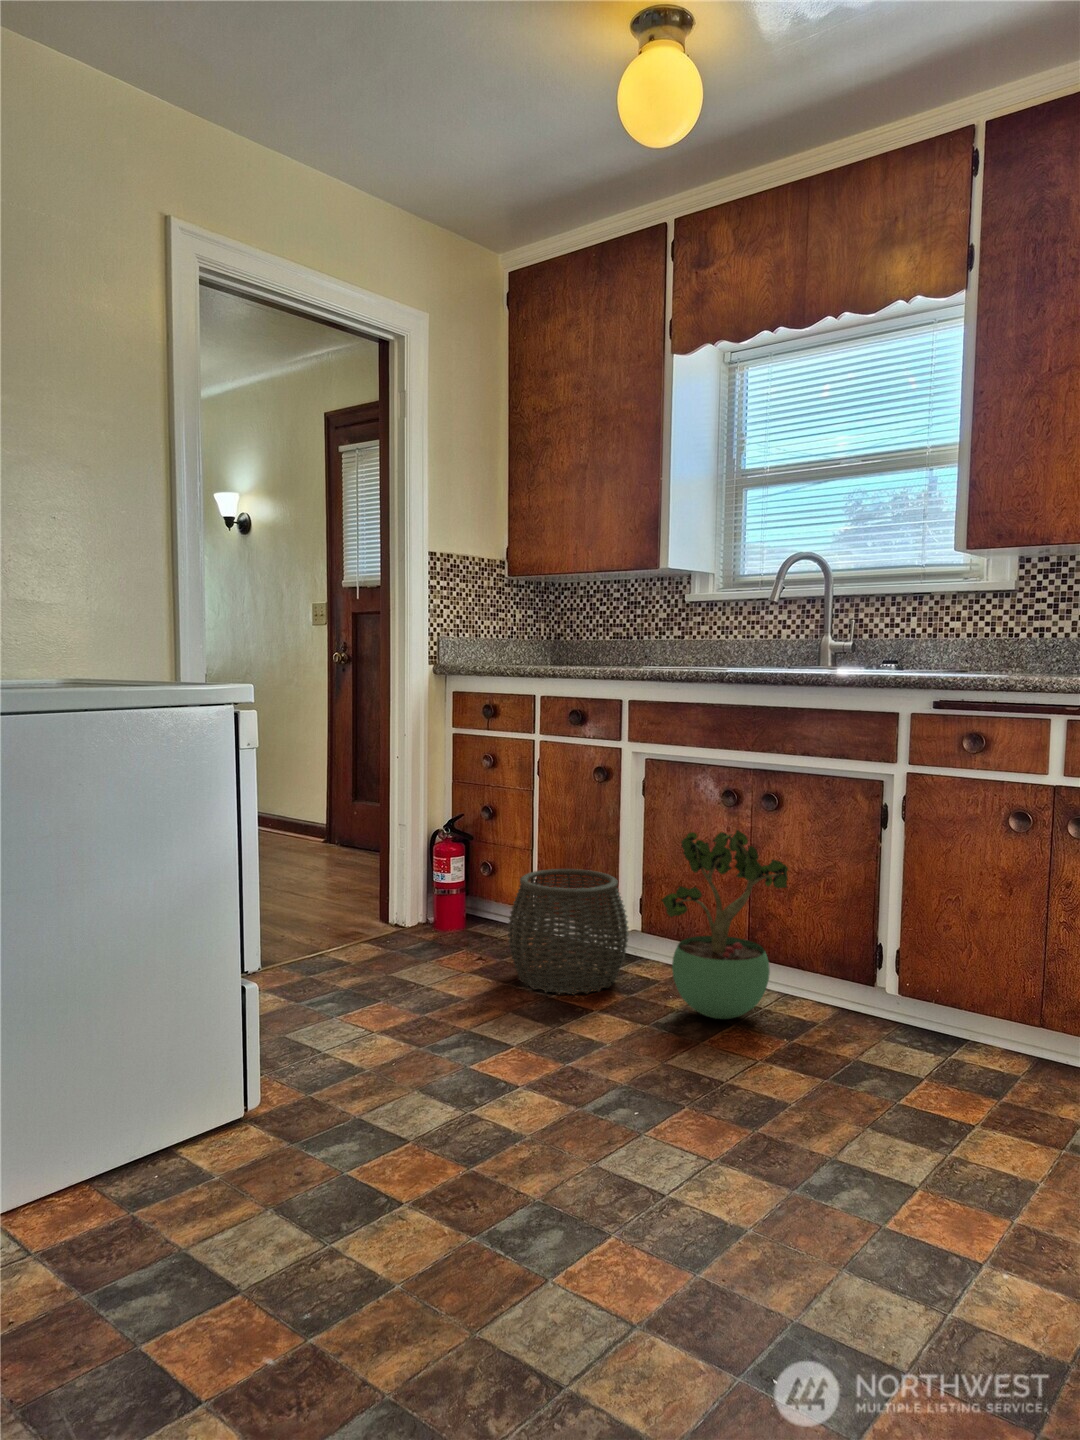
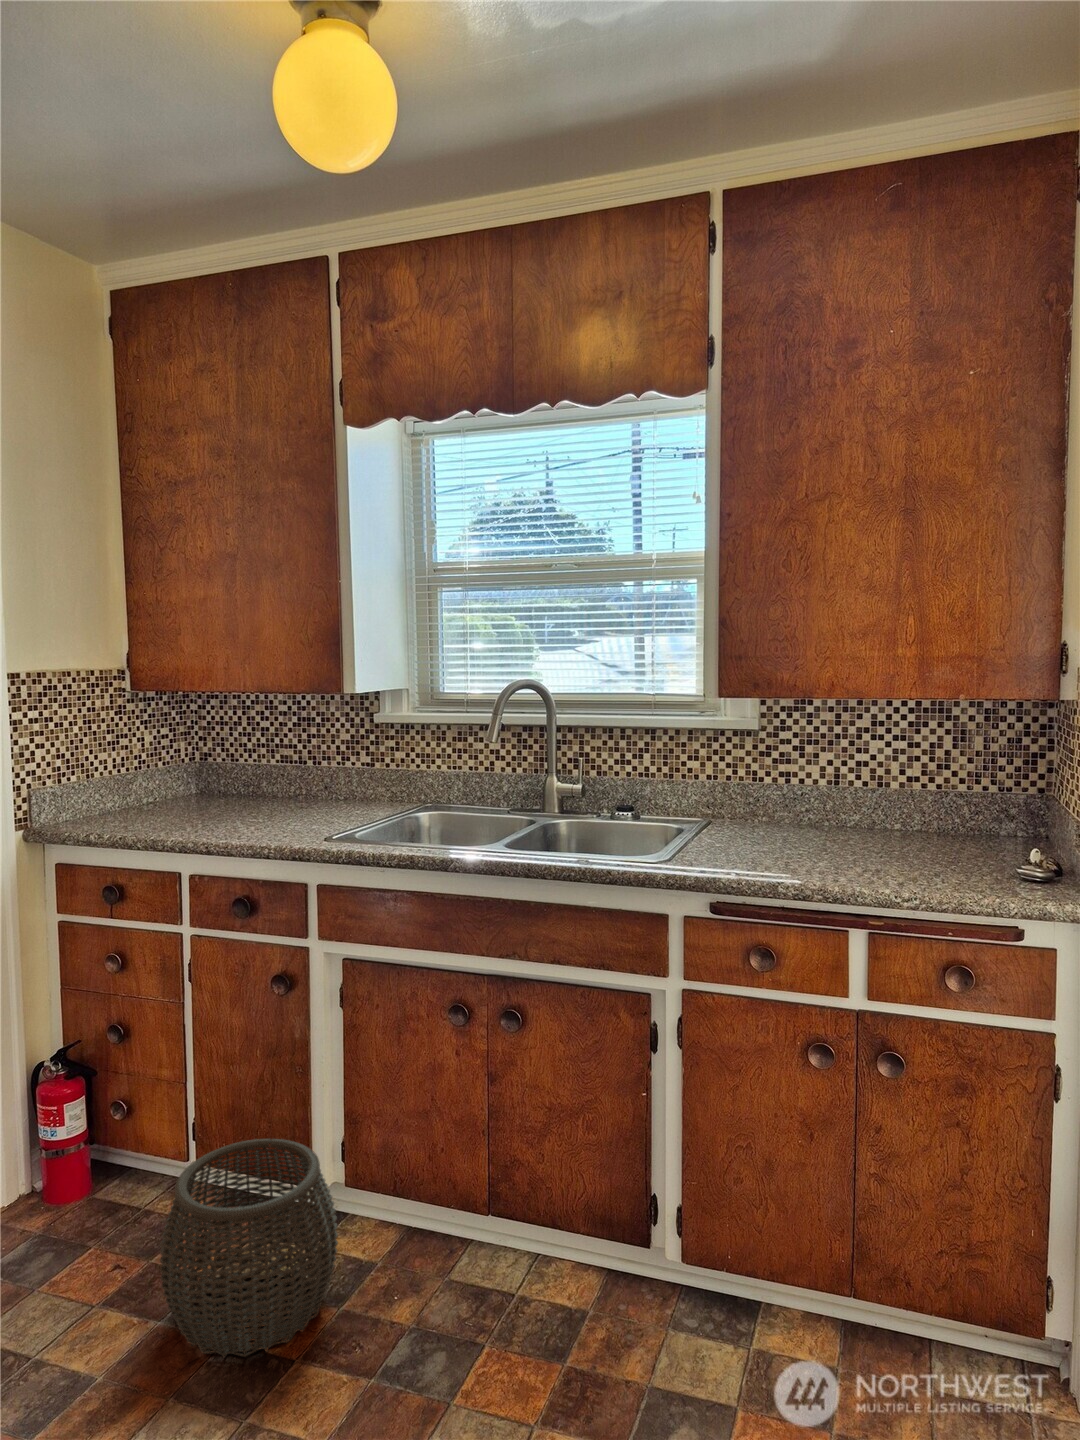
potted plant: present [662,830,788,1019] -> none [389,1106,559,1365]

